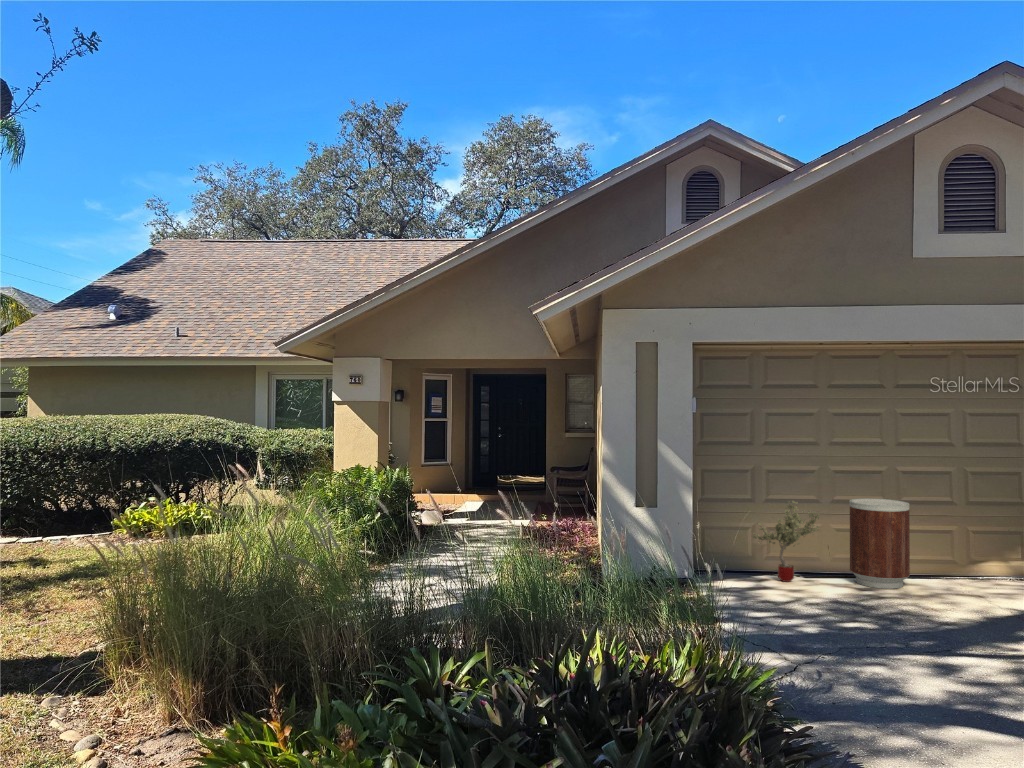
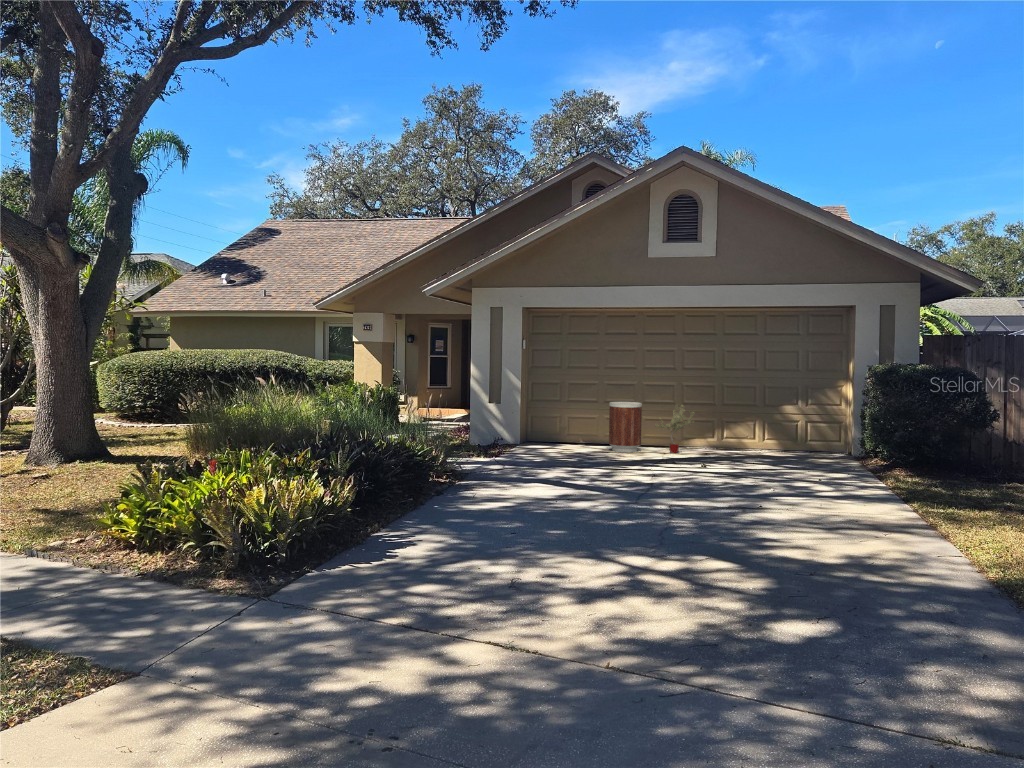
potted tree: present [753,501,819,582] -> present [656,405,694,453]

